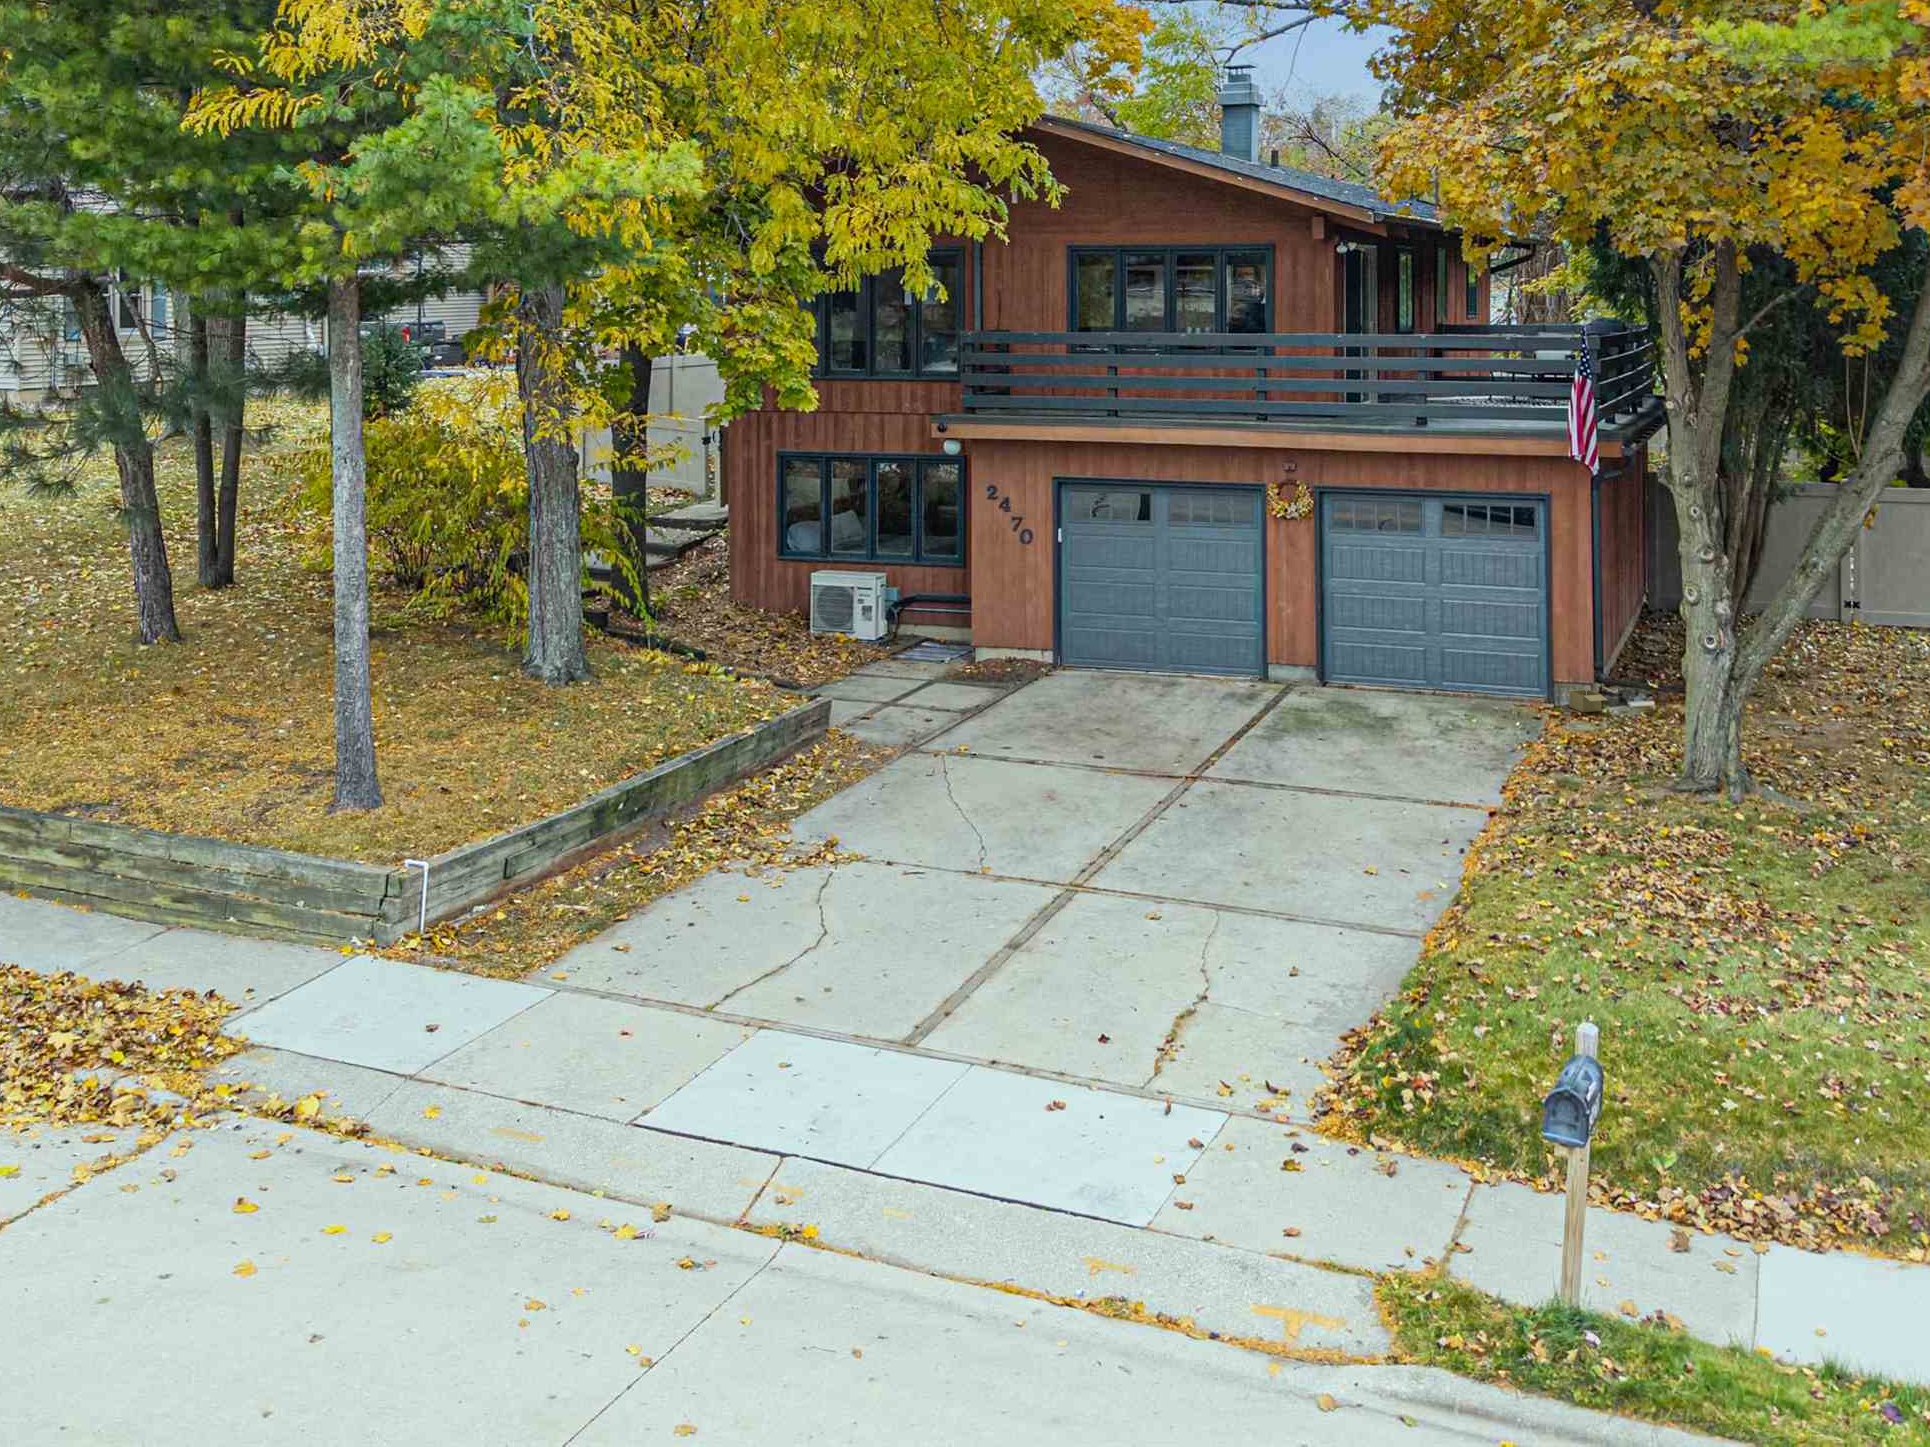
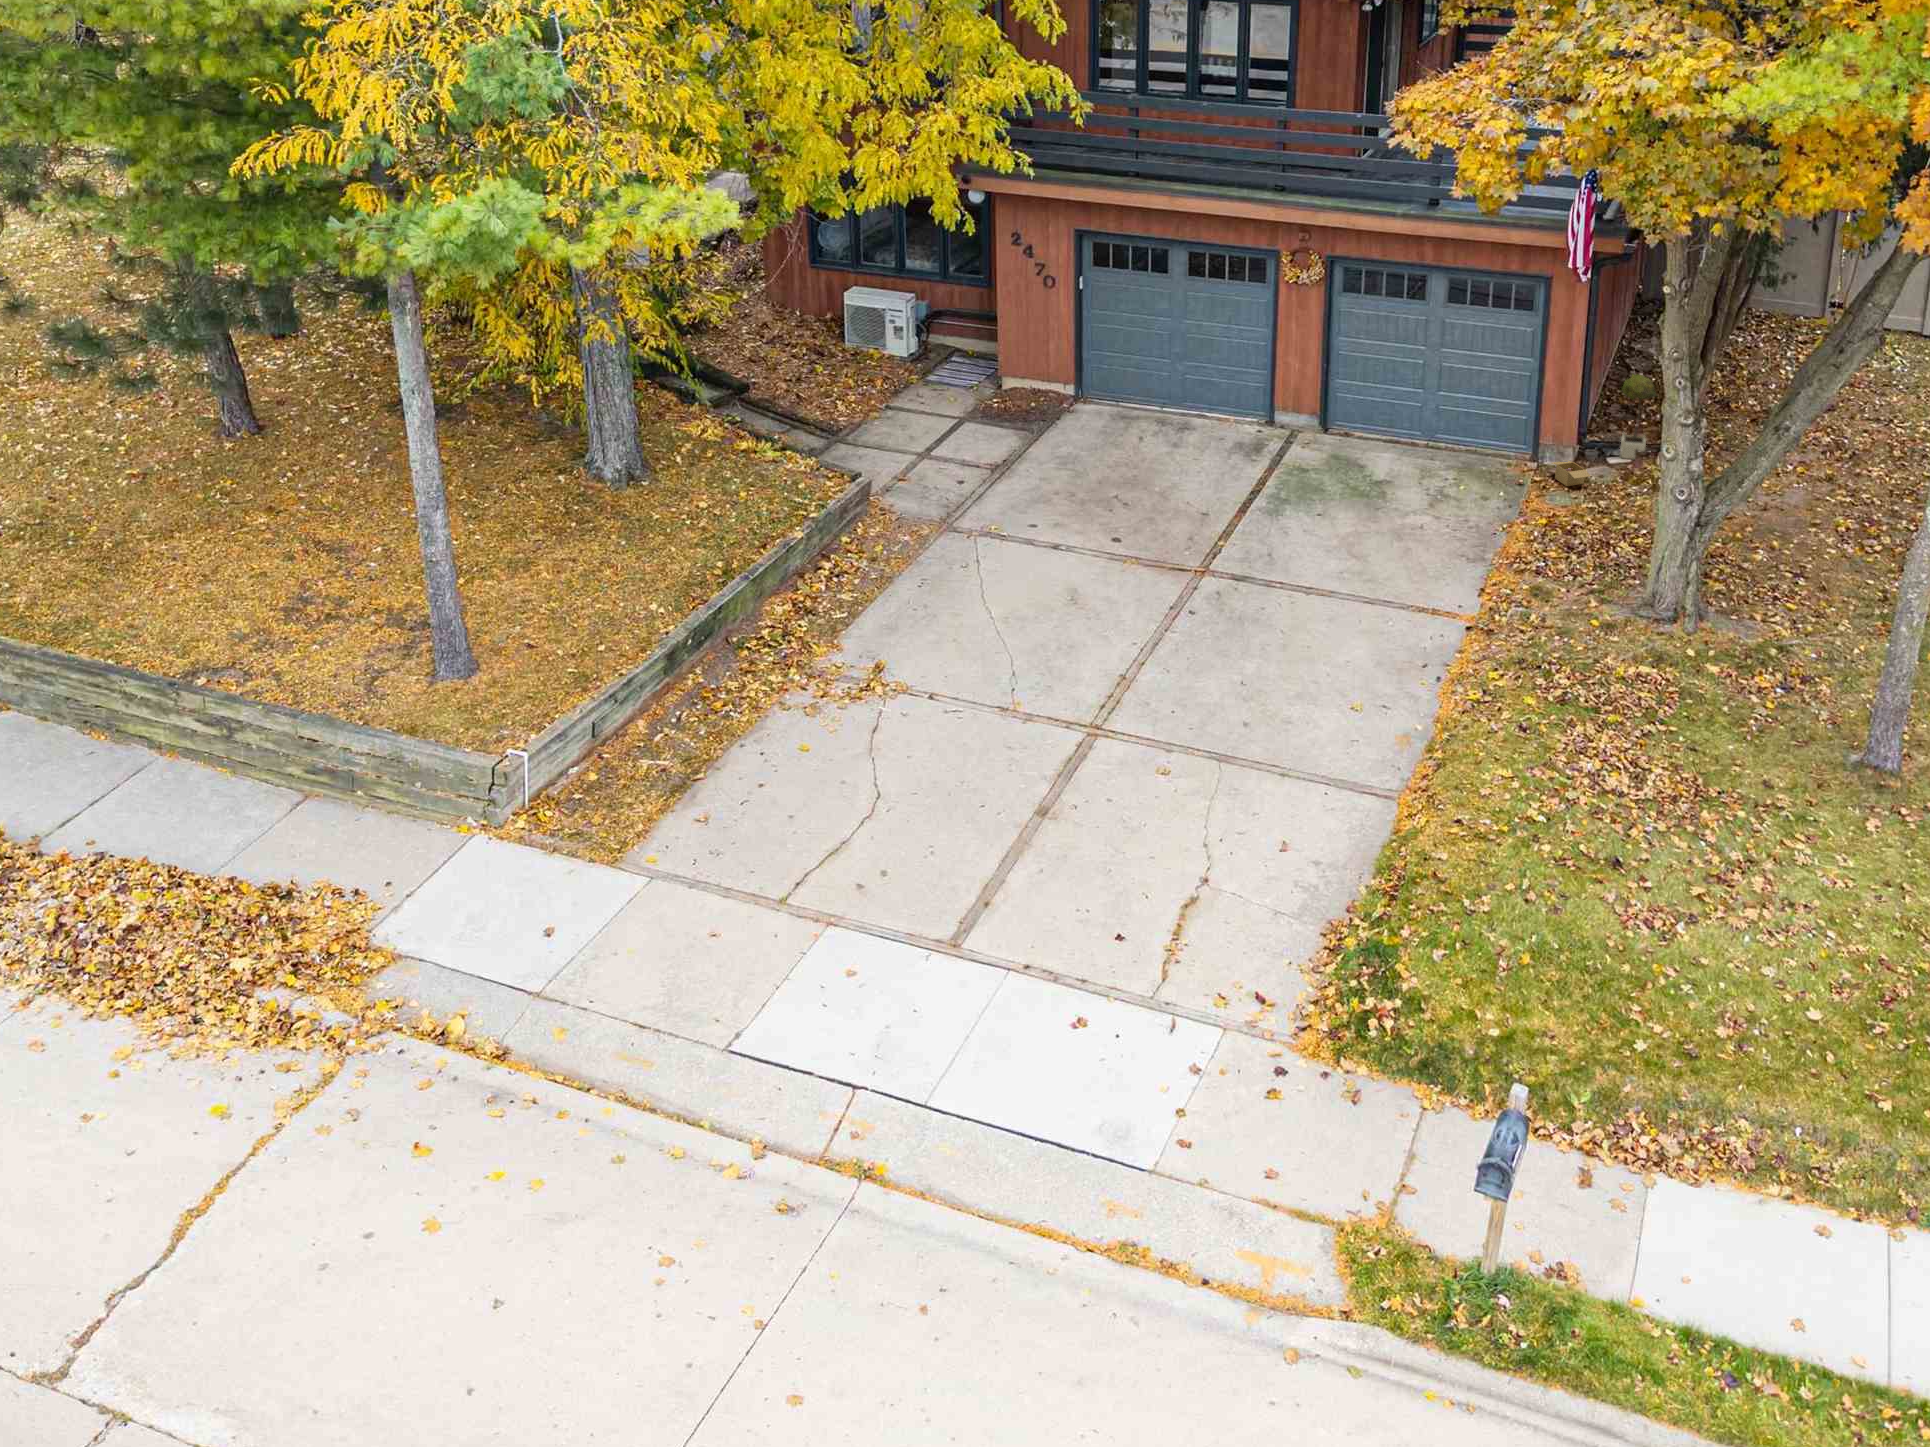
potted tree: none [1631,602,1670,696] -> present [1620,375,1656,459]

